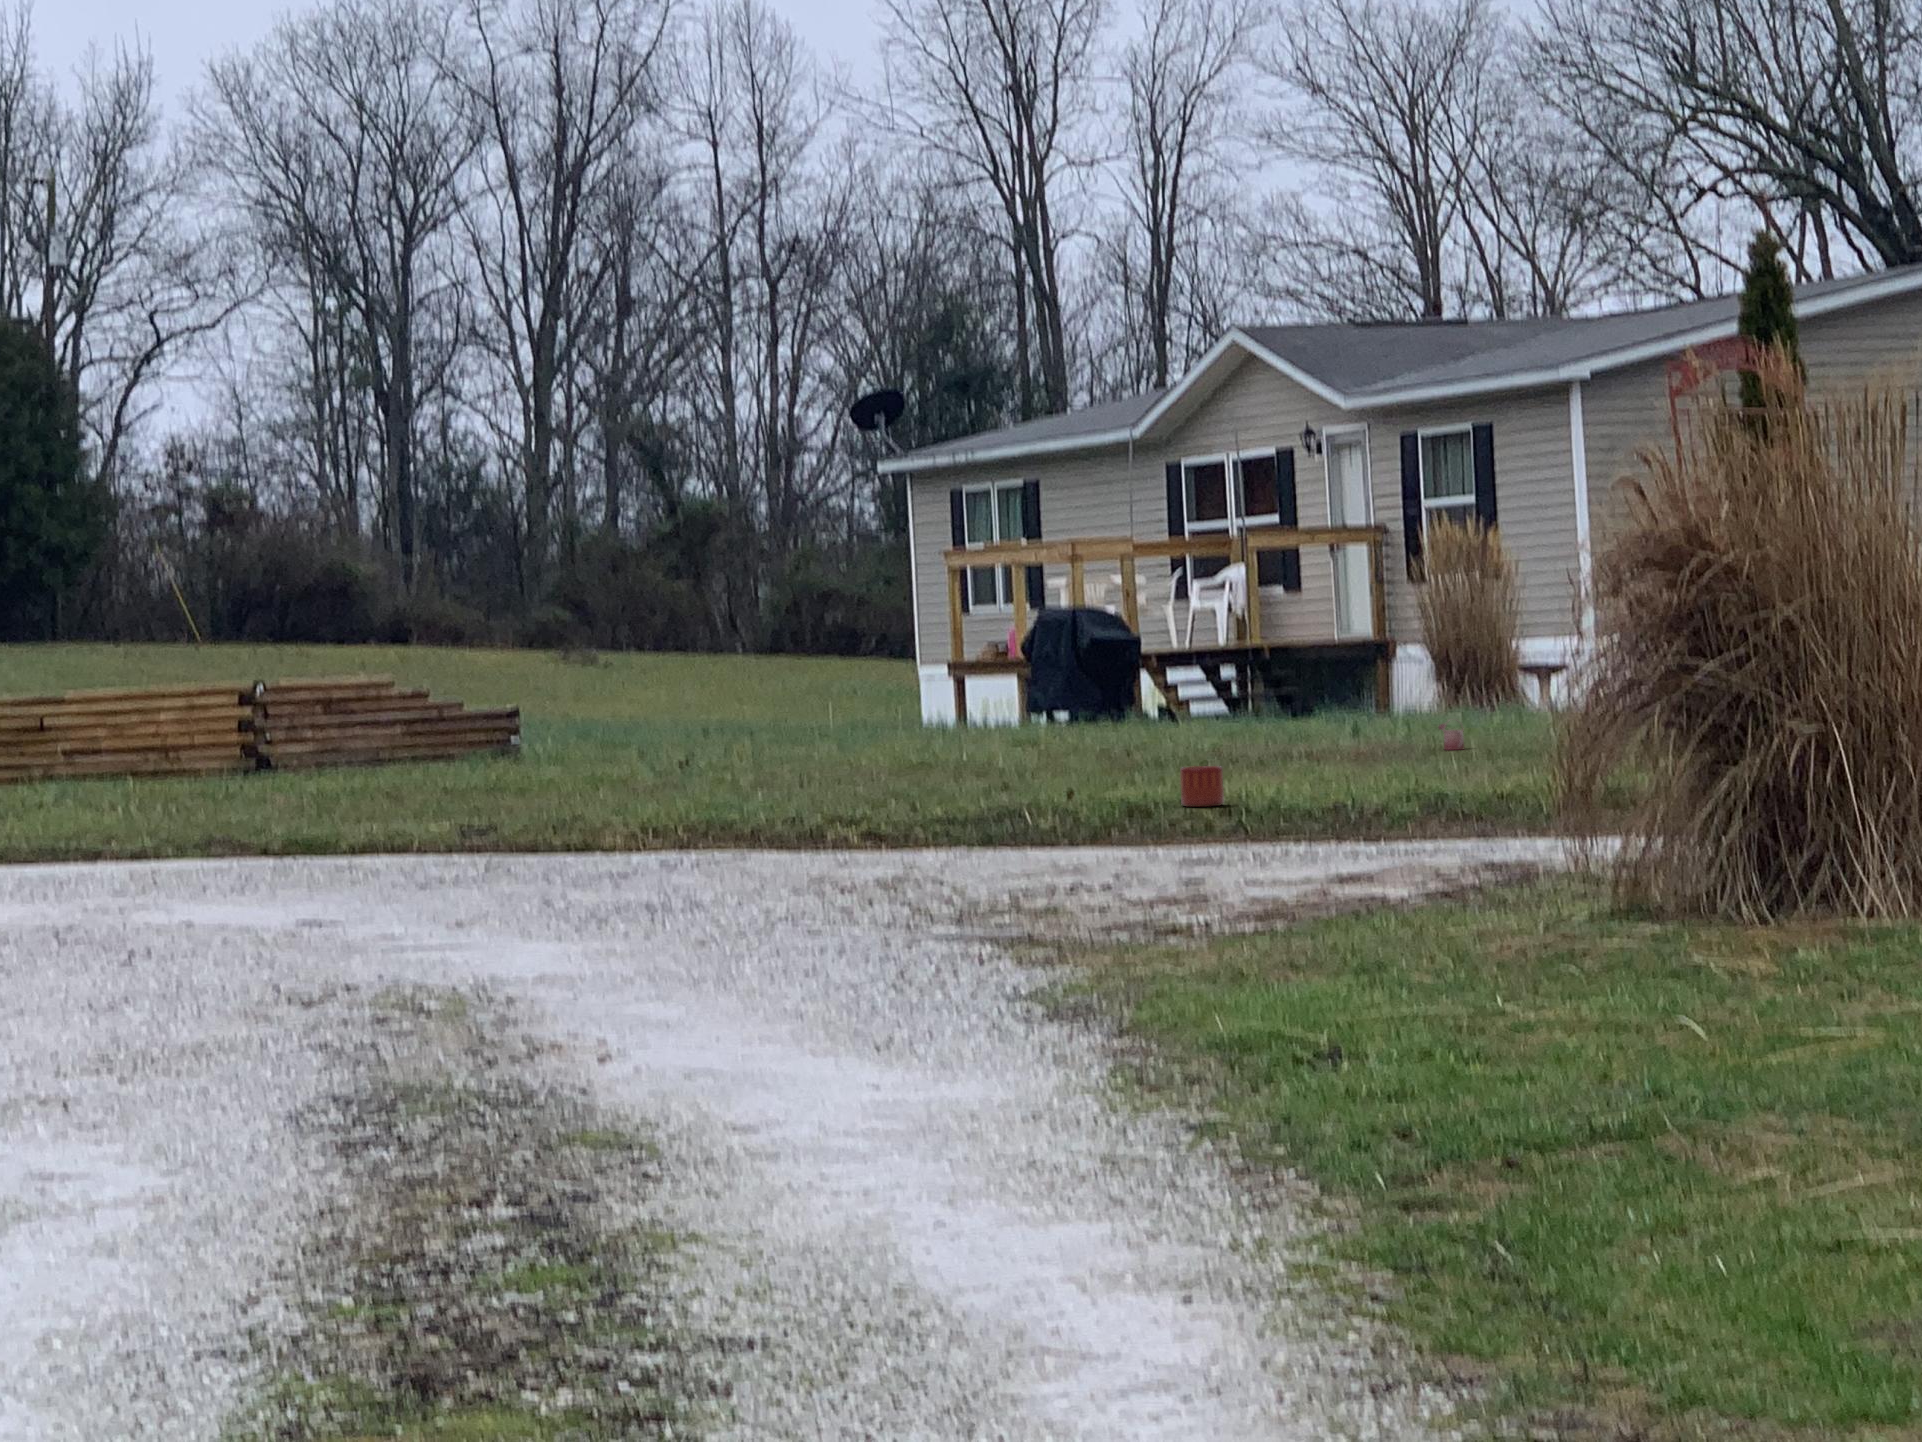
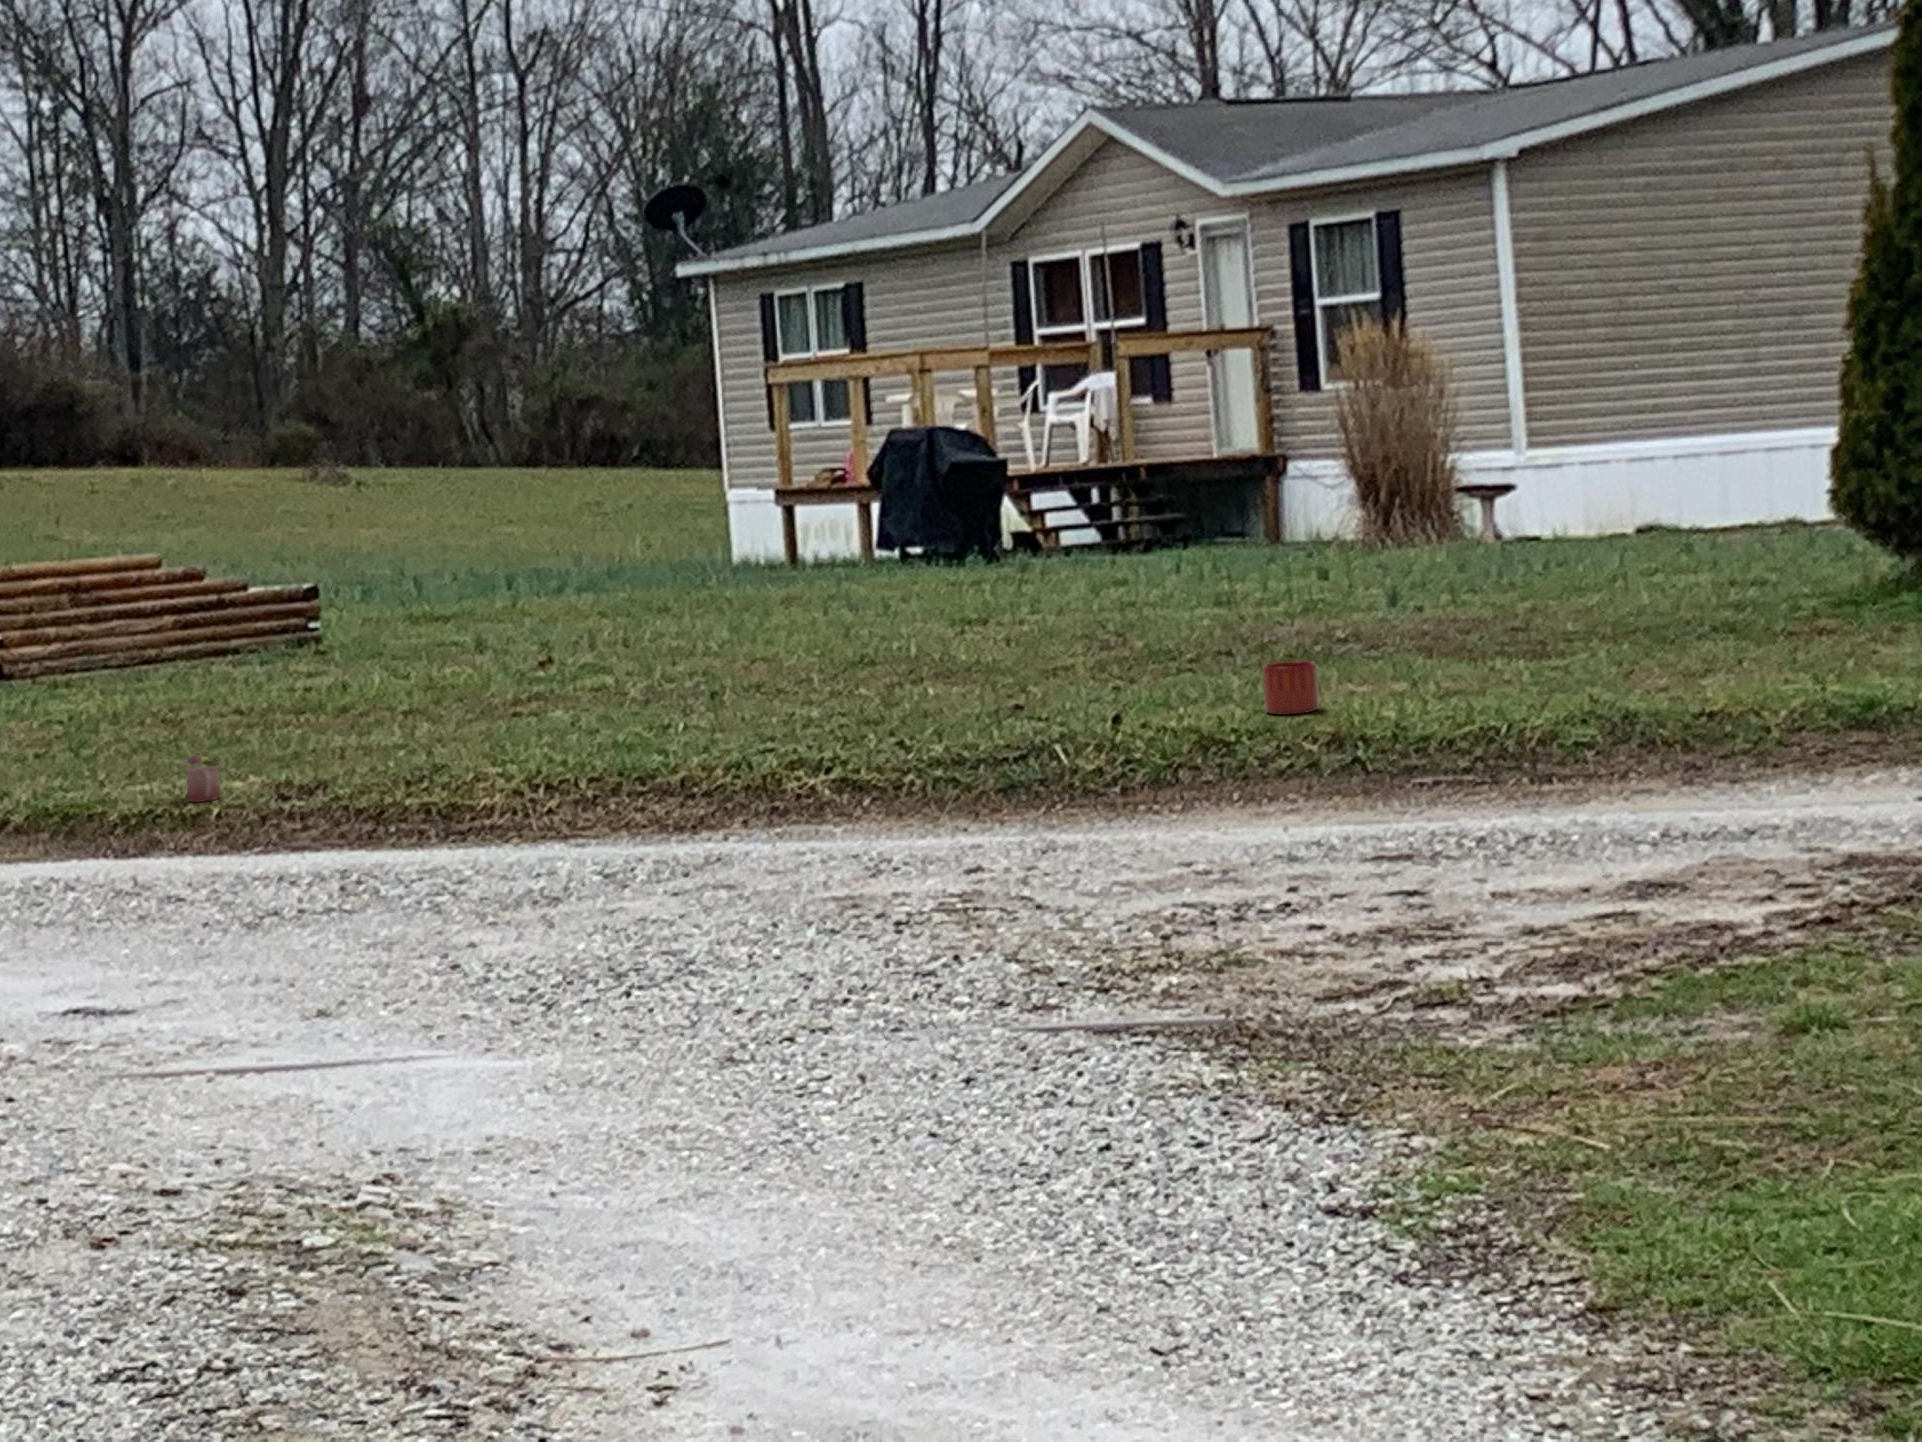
watering can: present [1438,724,1465,750] -> present [184,755,221,802]

